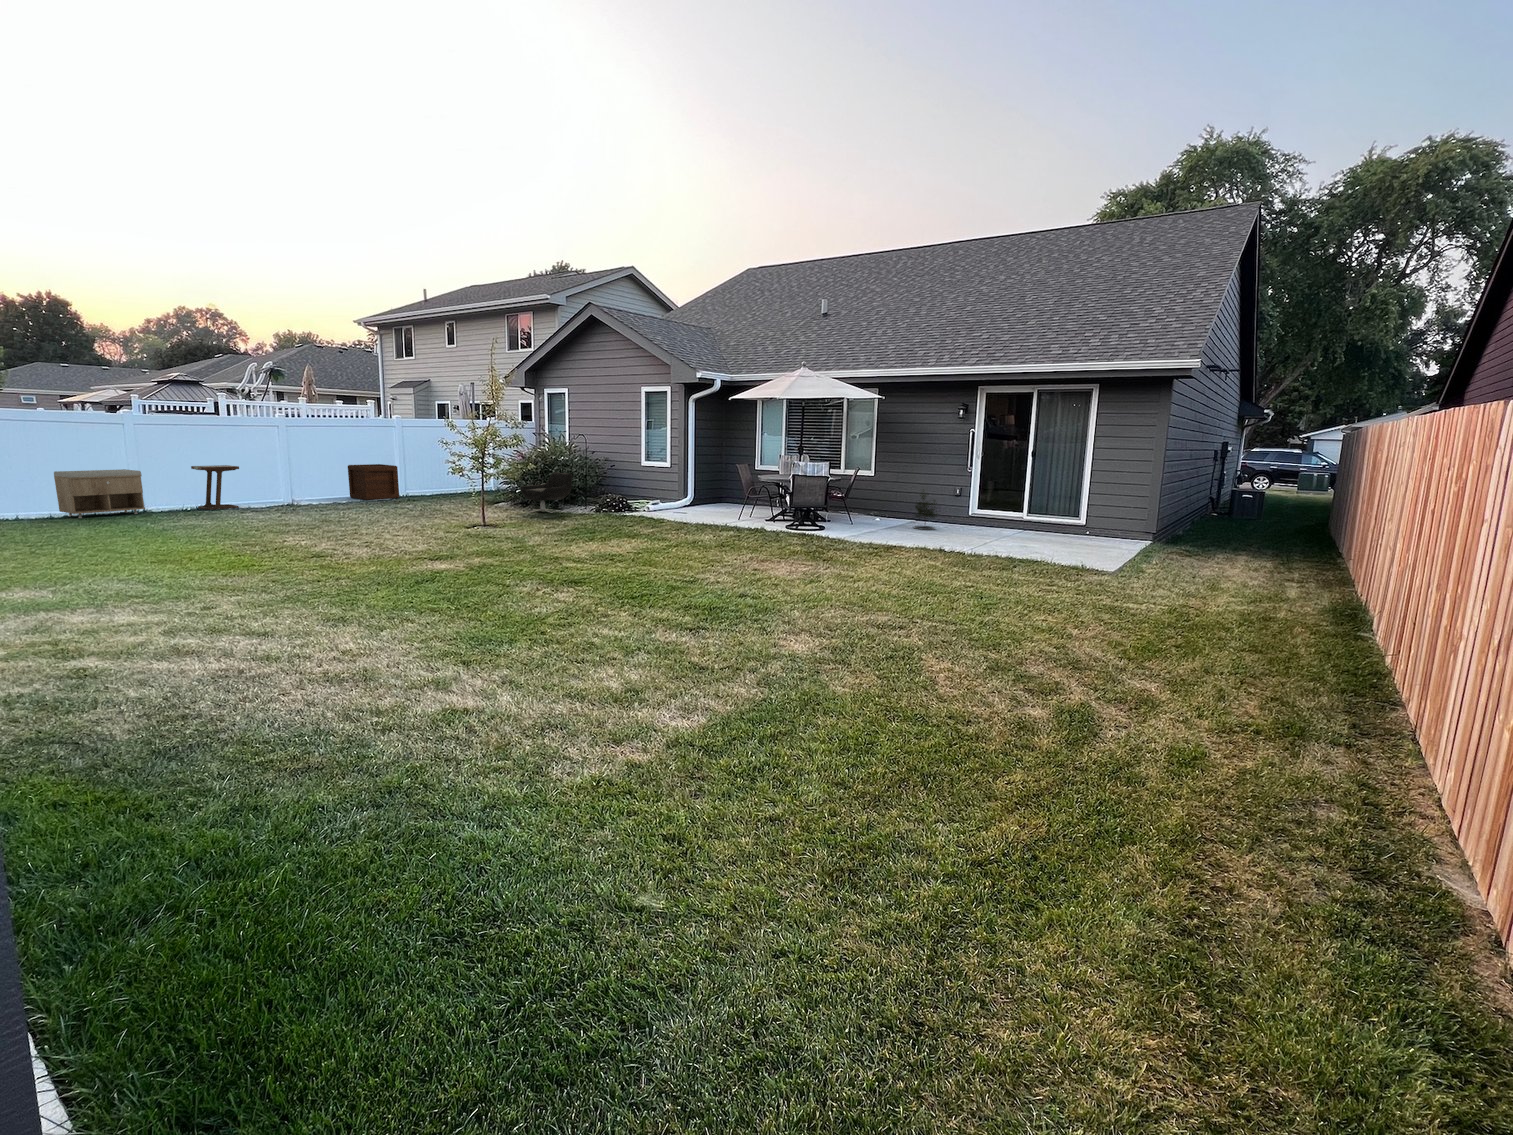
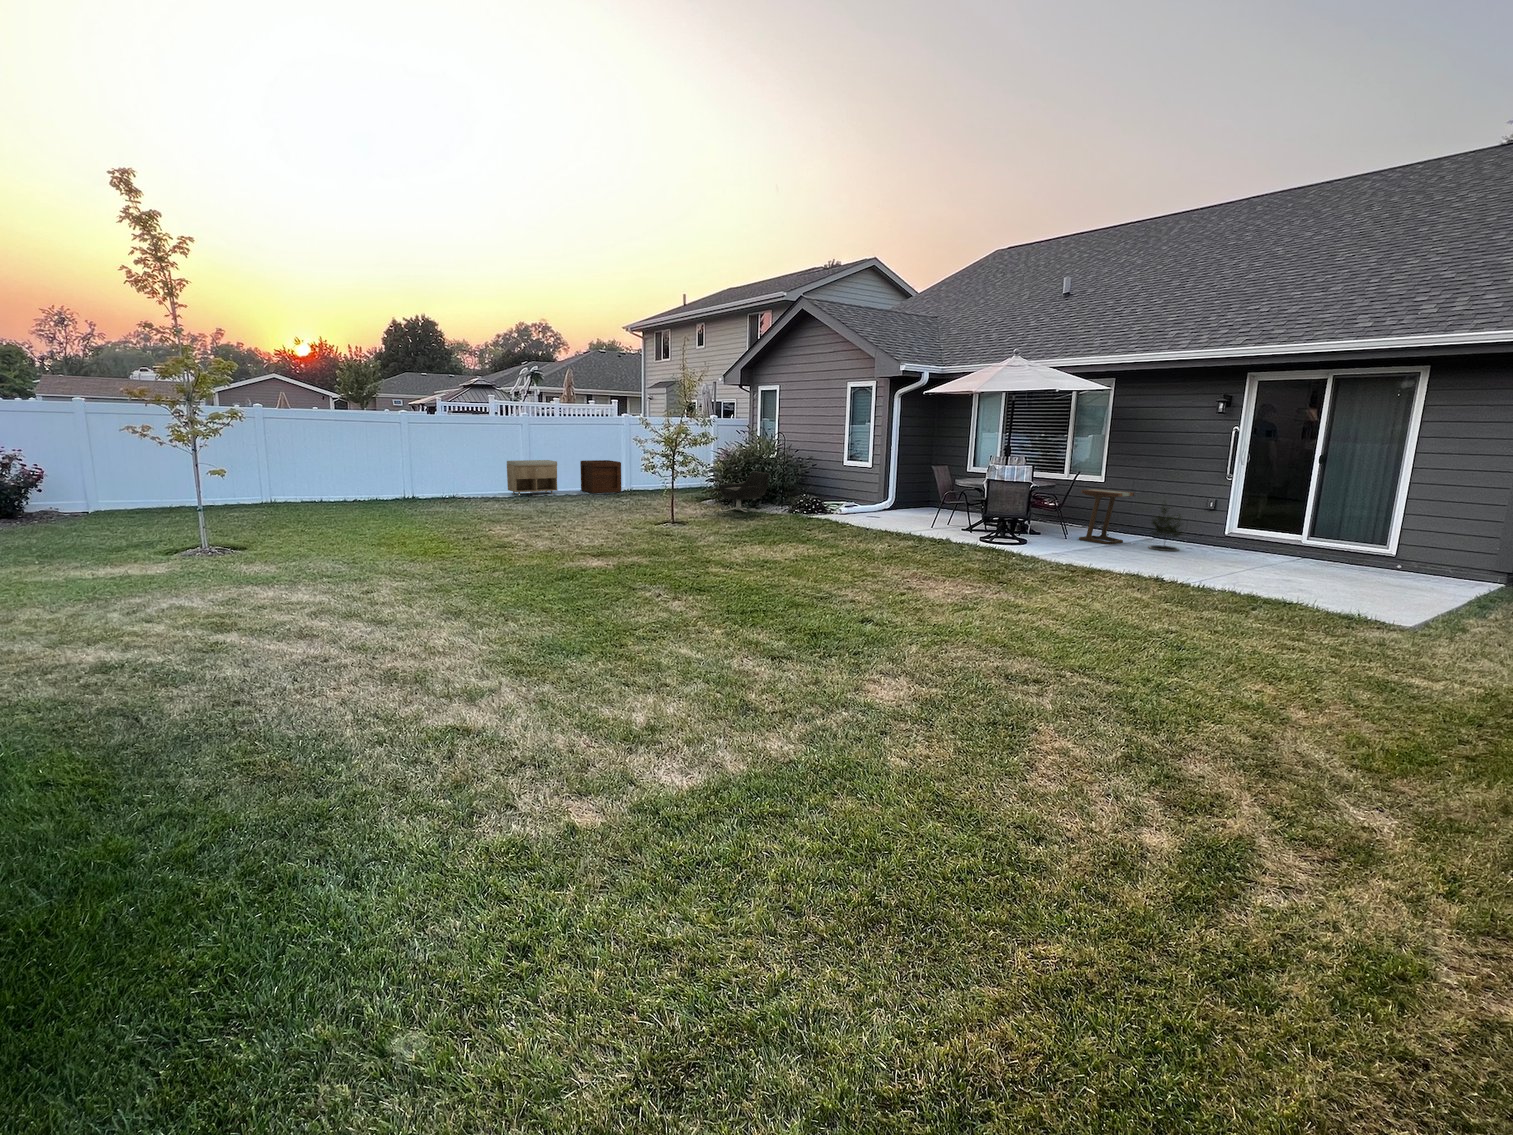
side table: present [191,465,239,510] -> present [1079,489,1134,544]
storage bench: present [54,469,145,518] -> present [507,460,557,495]

